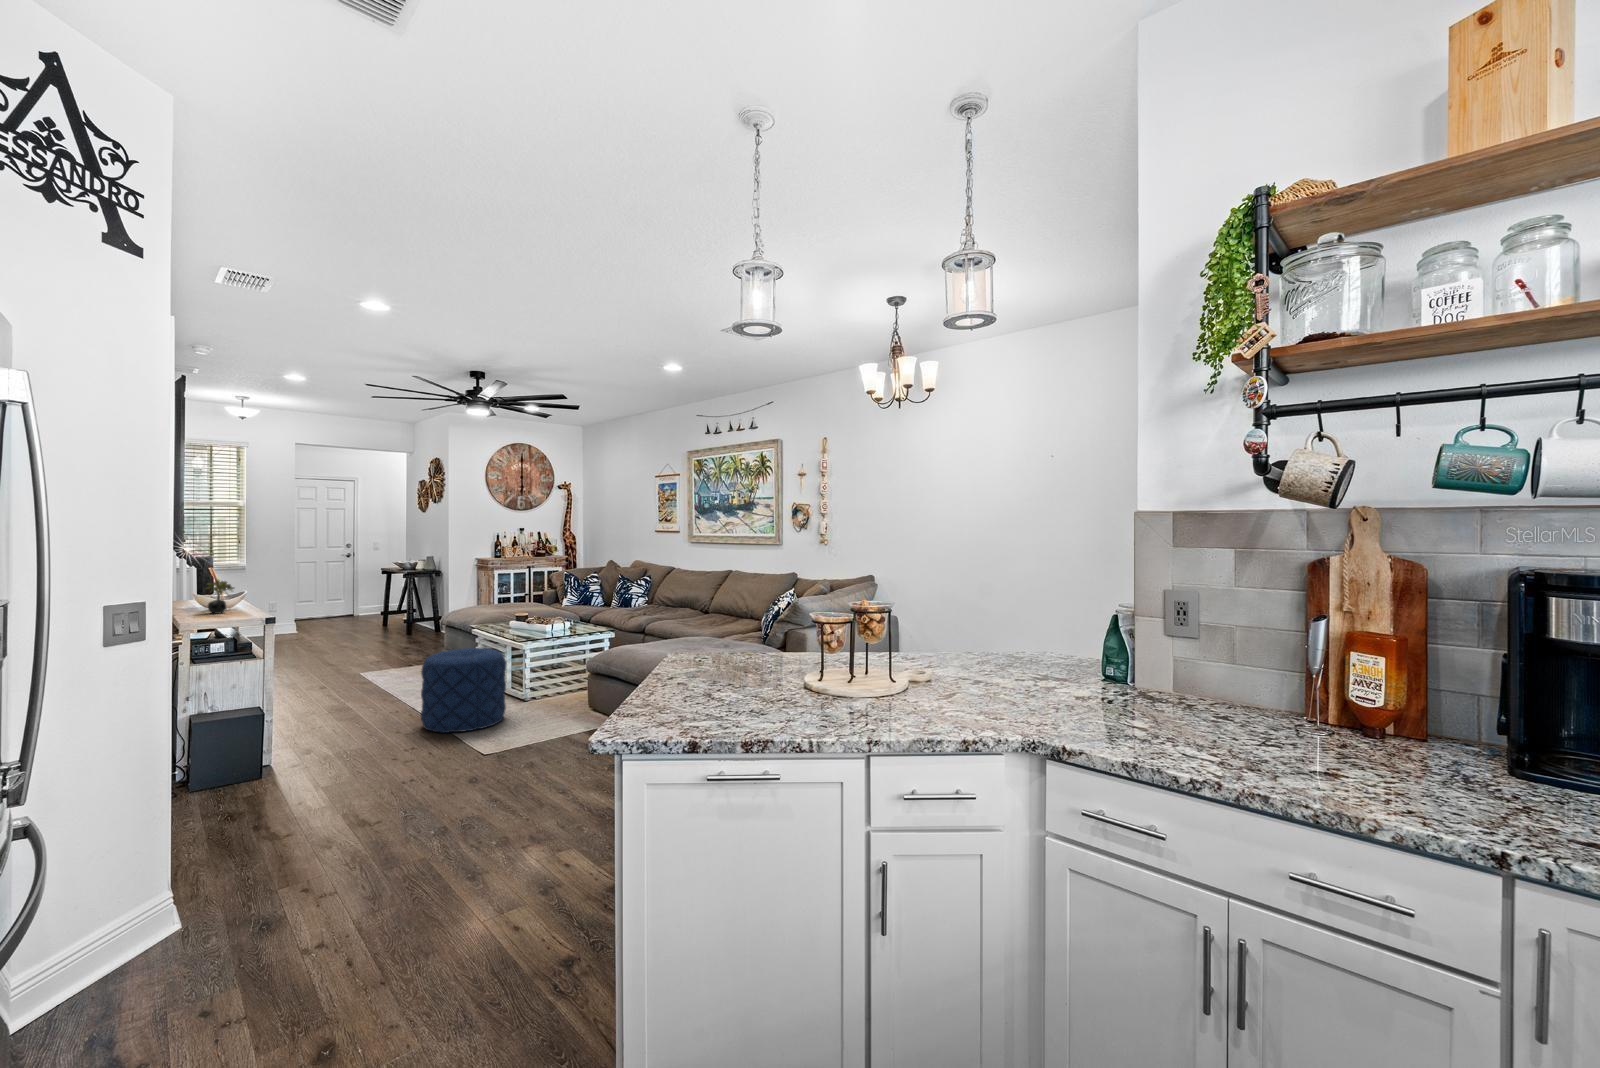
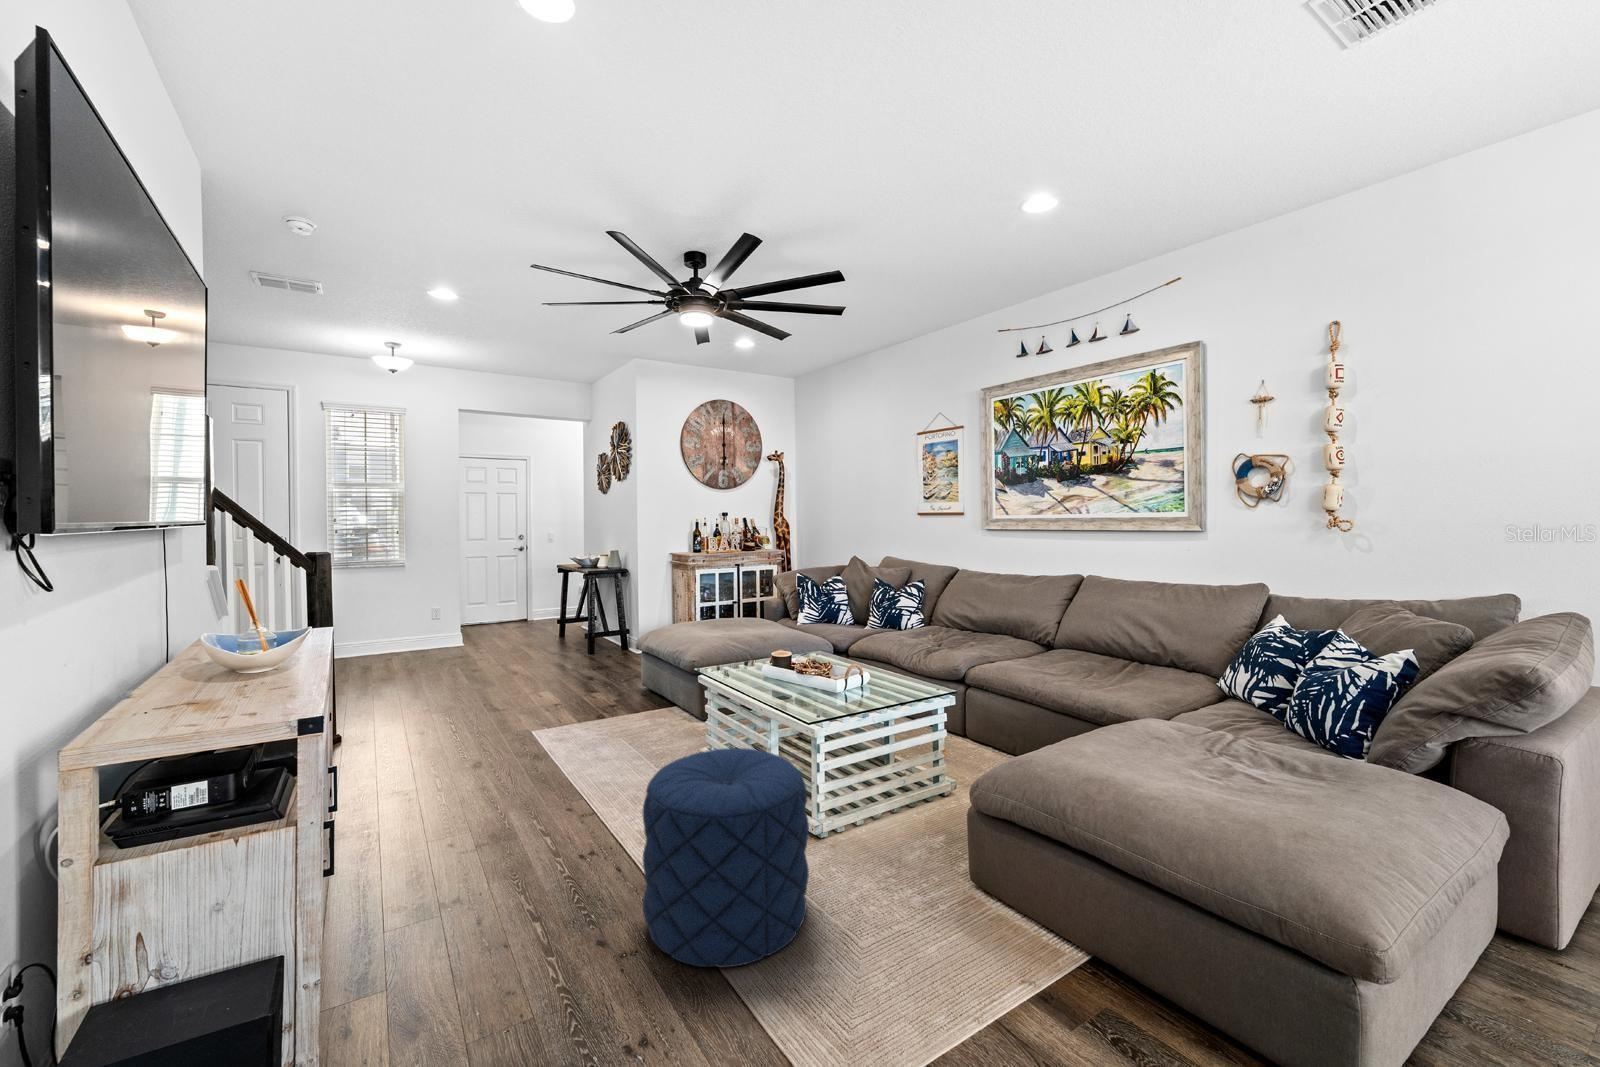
succulent plant: present [208,580,234,614] -> none [161,627,235,716]

